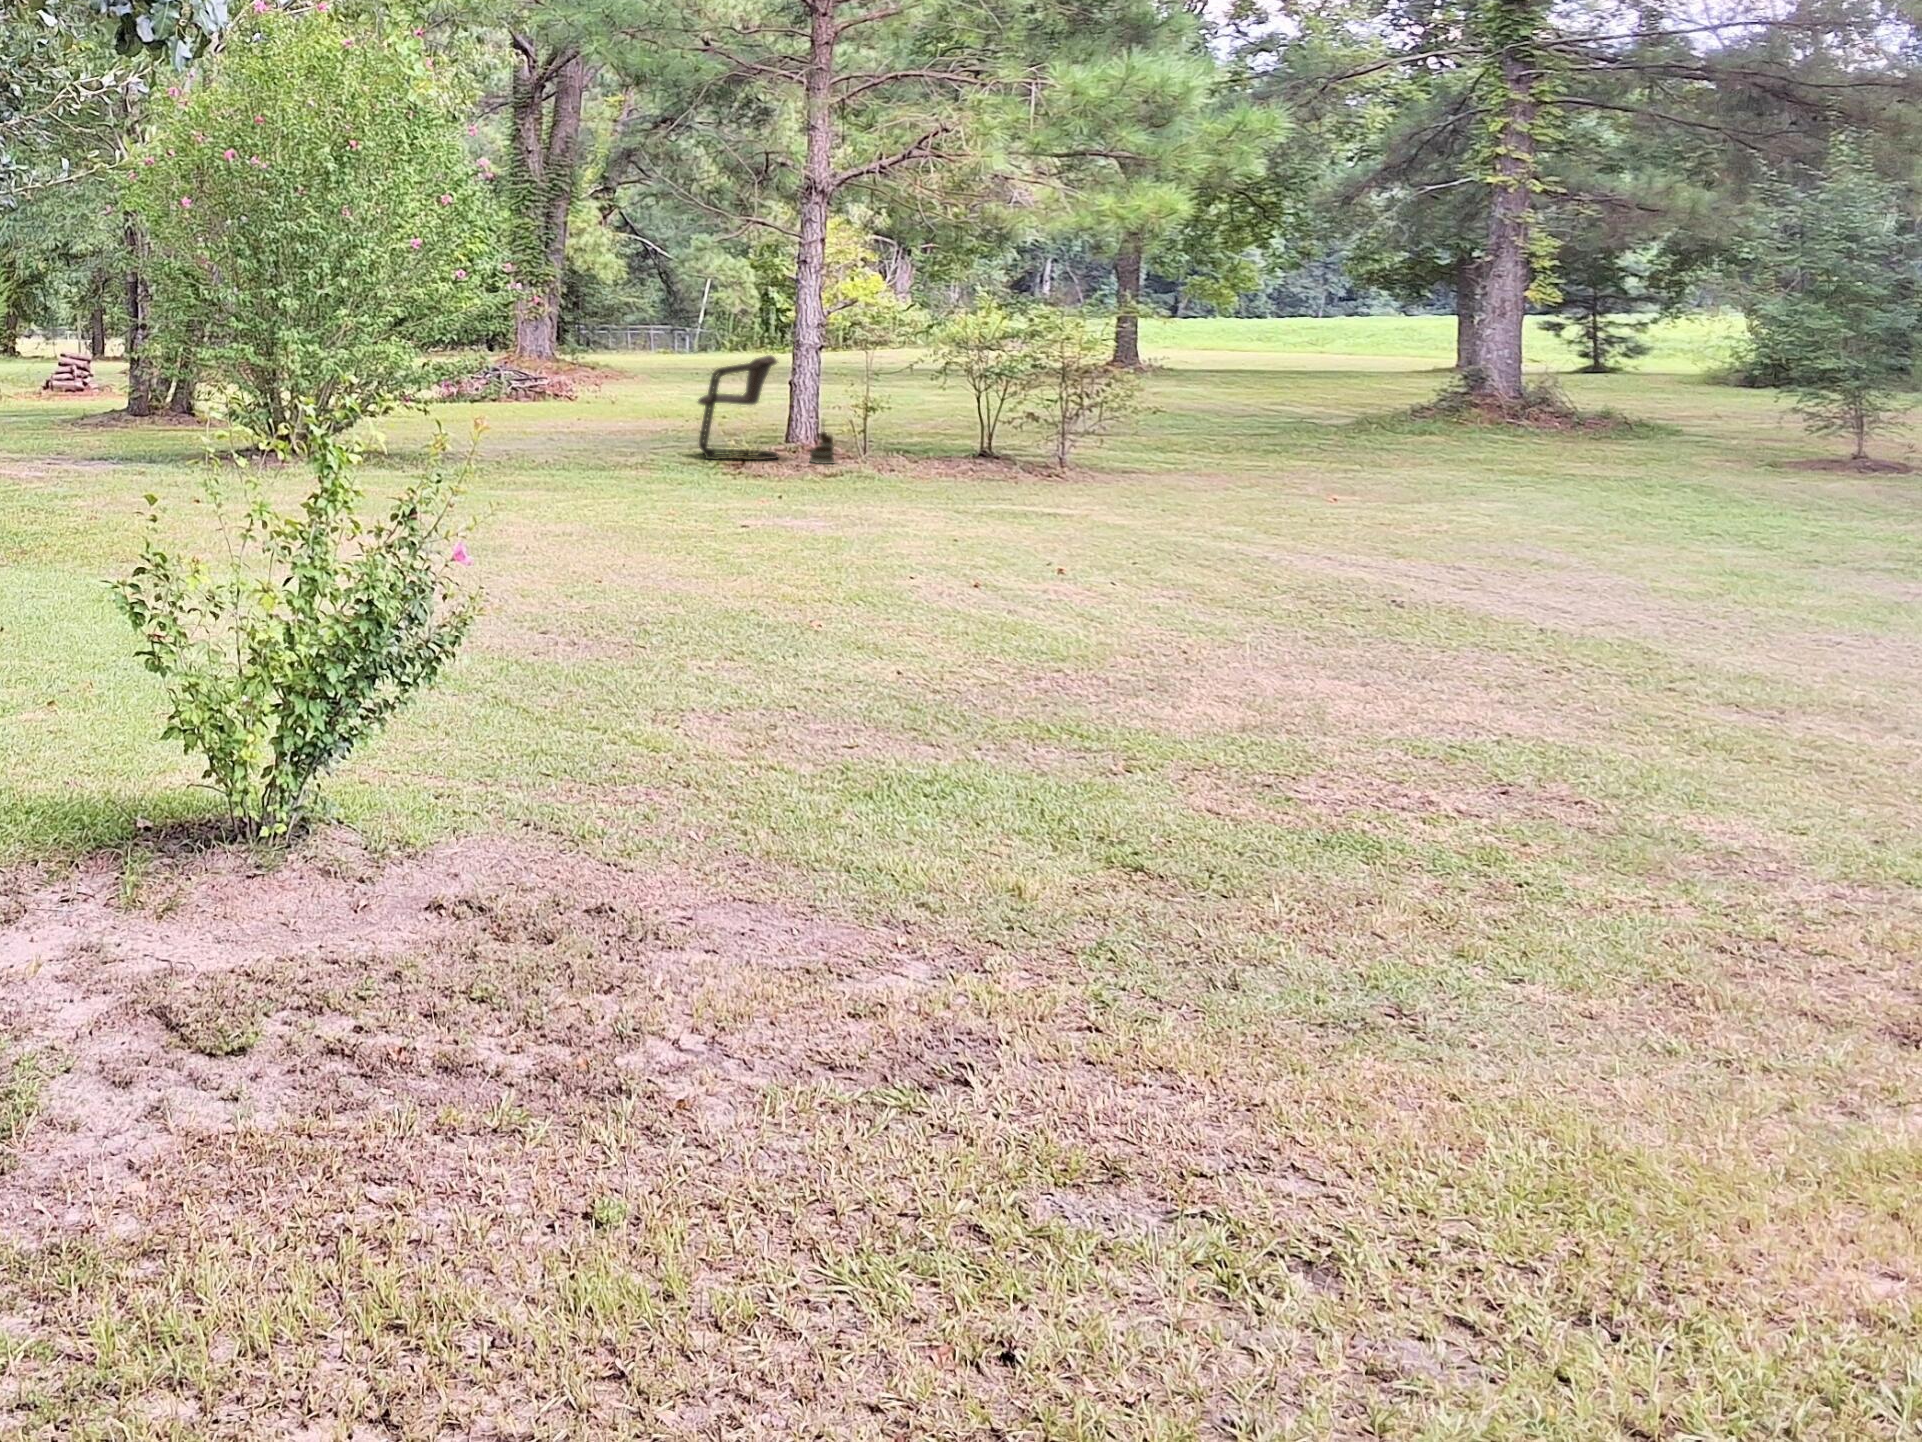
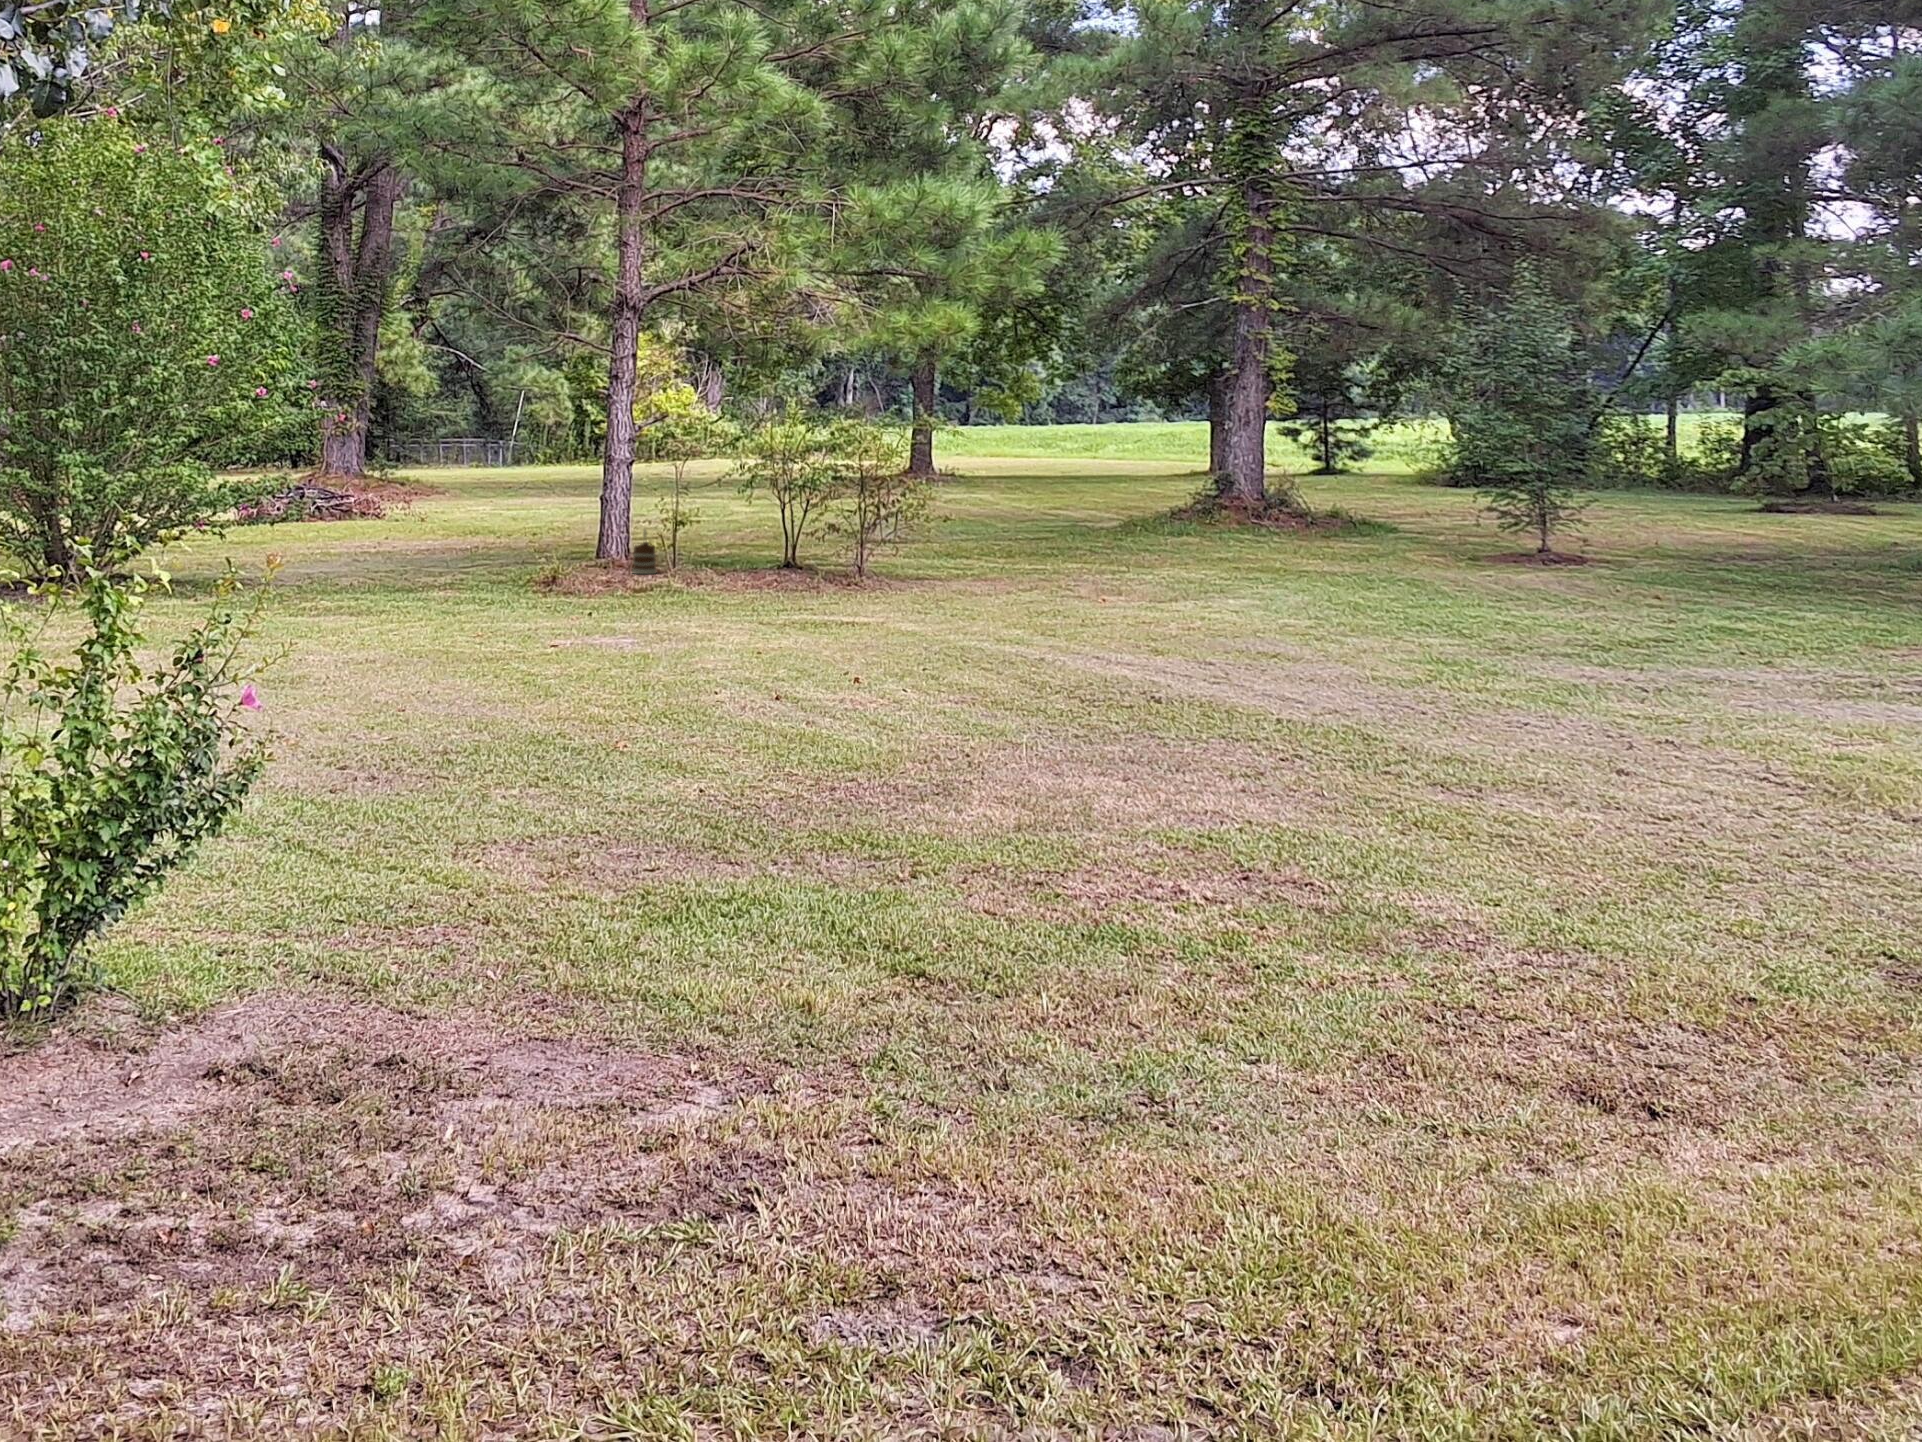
chair: present [698,355,778,460] -> none [519,467,602,575]

